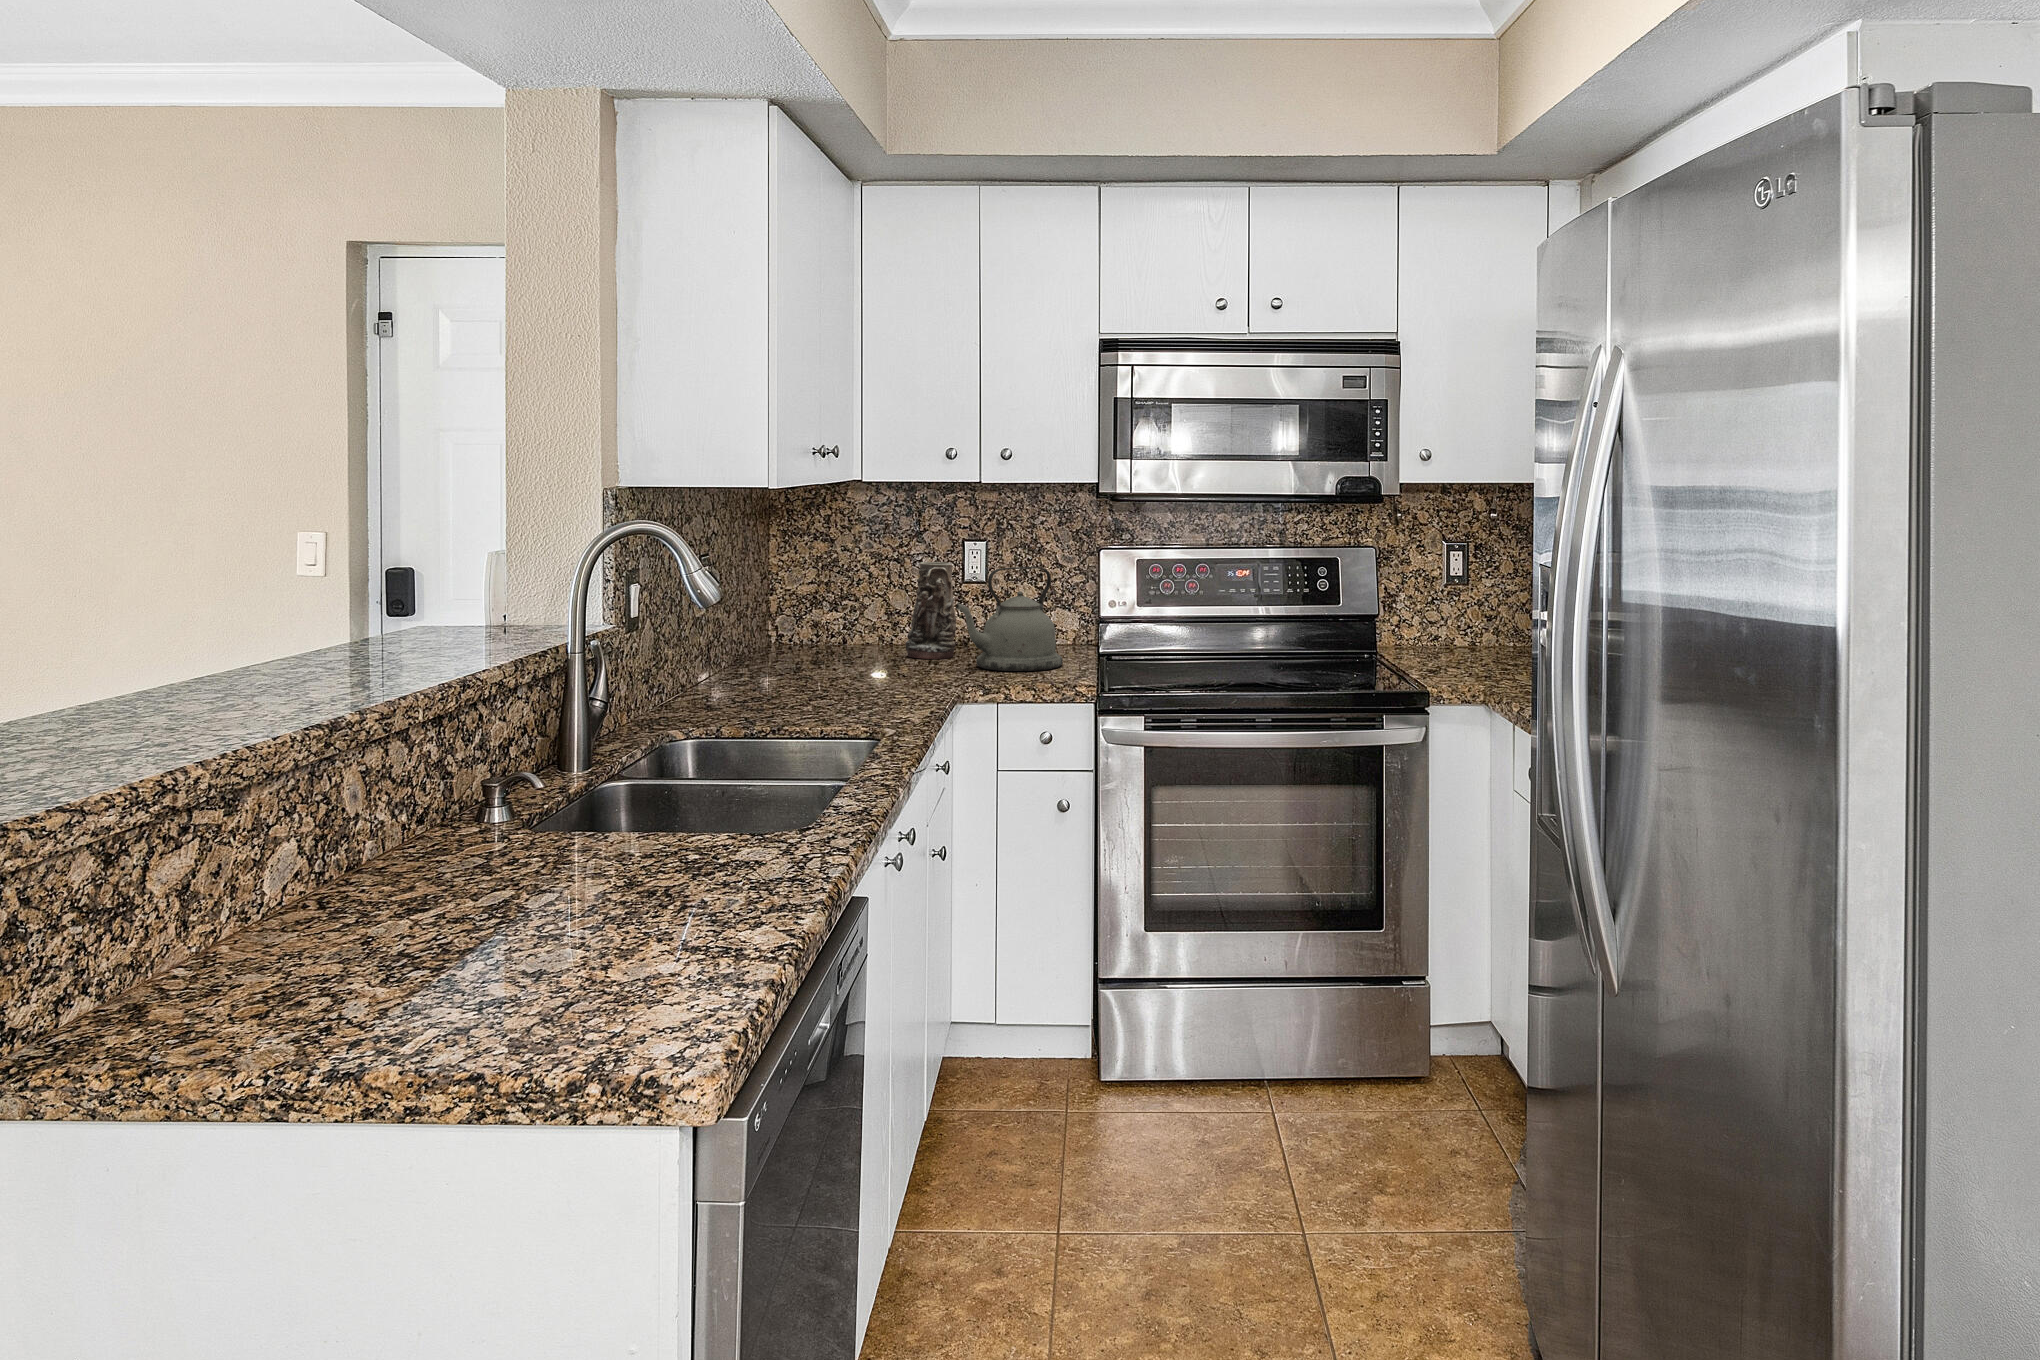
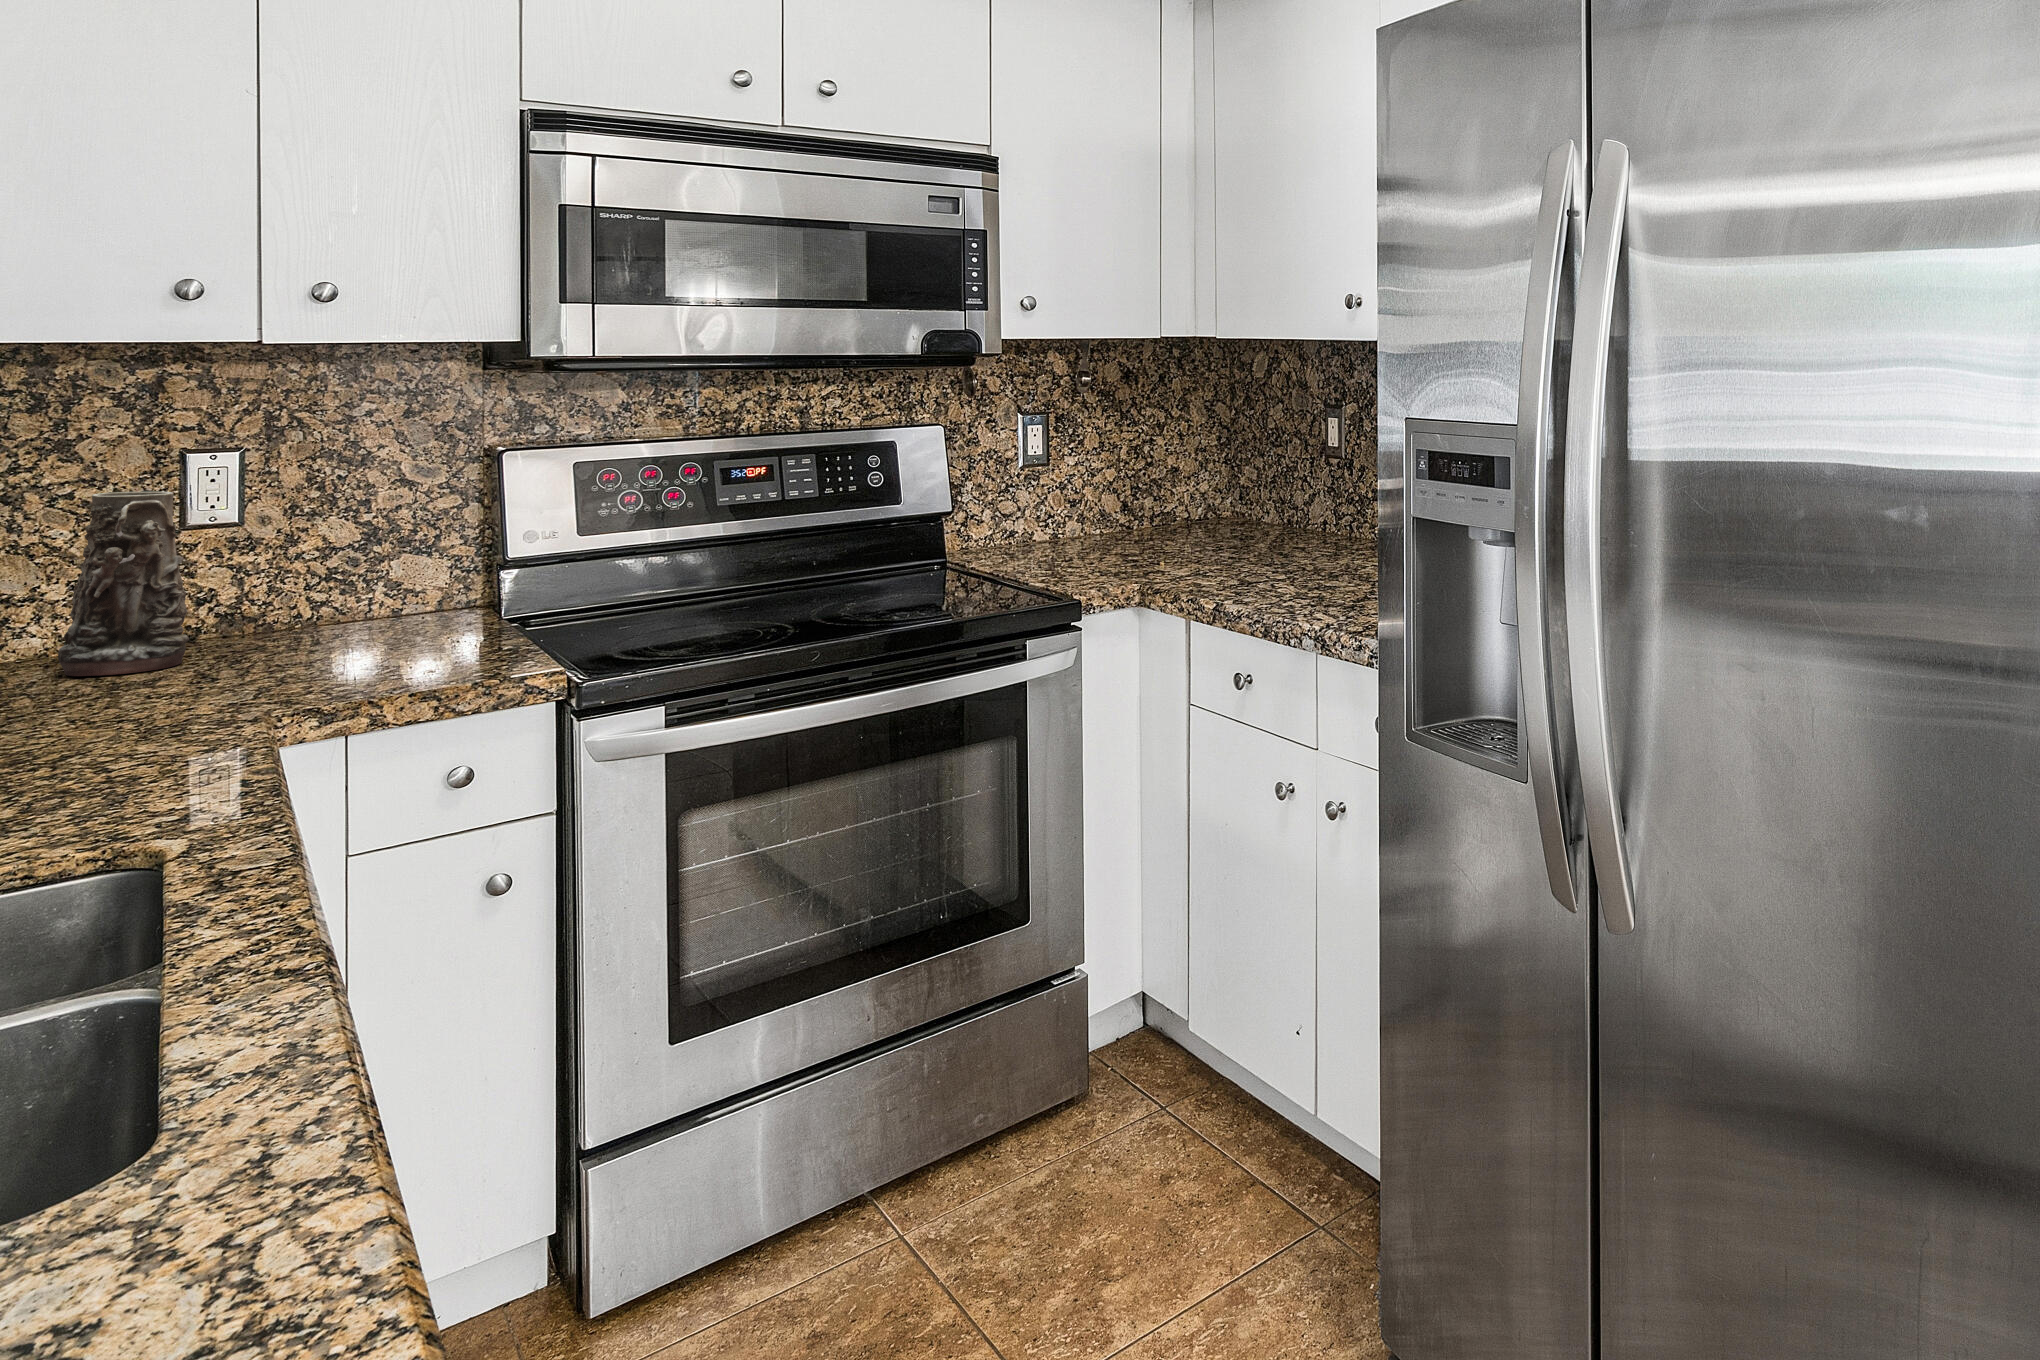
kettle: present [956,567,1062,671] -> none [227,485,455,673]

